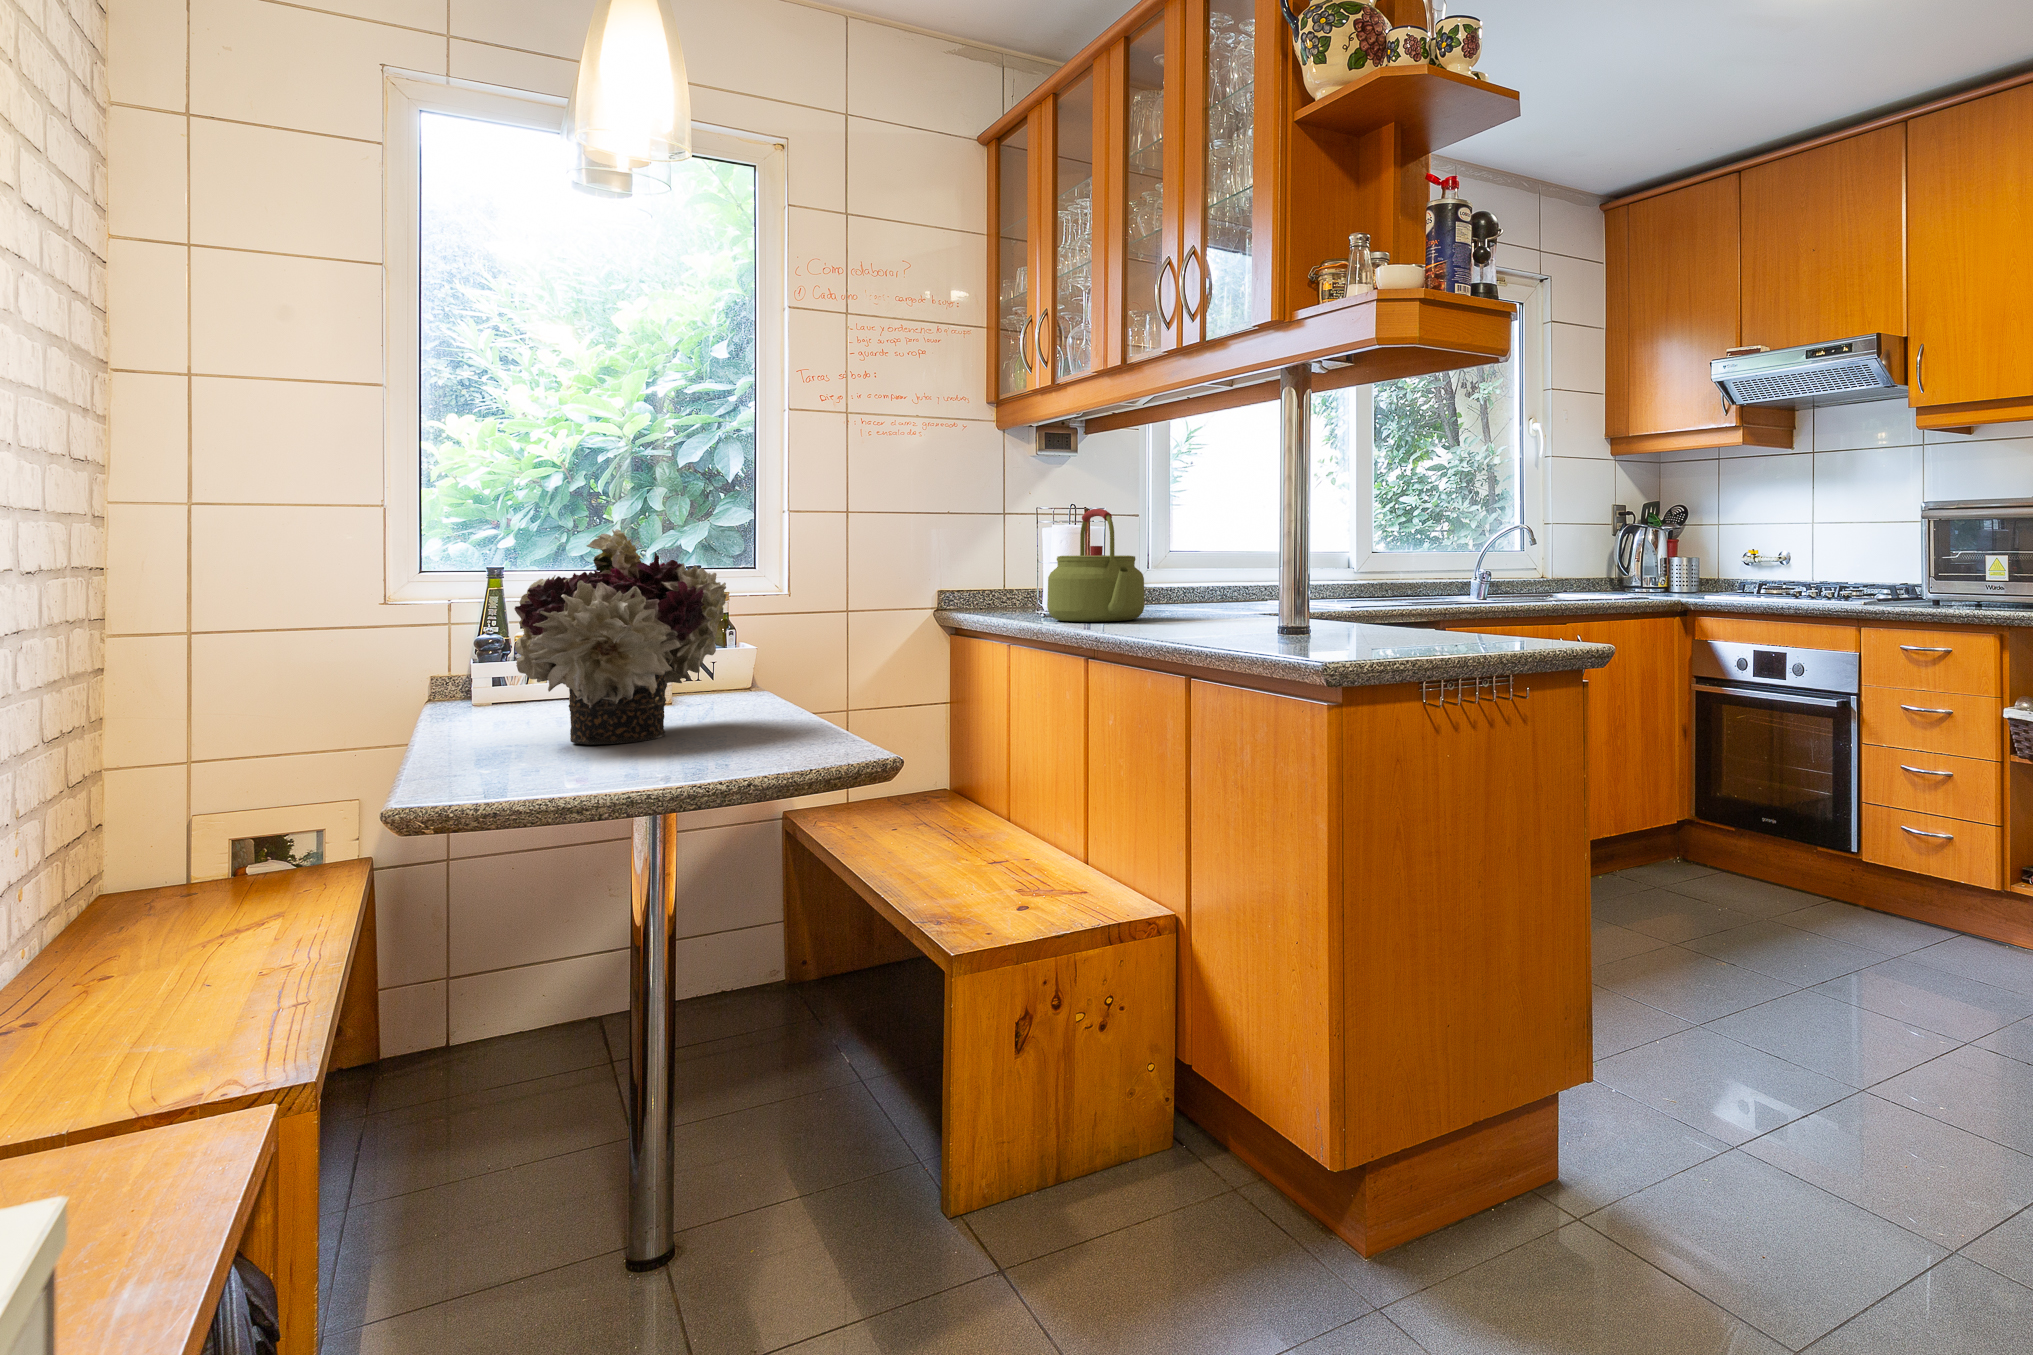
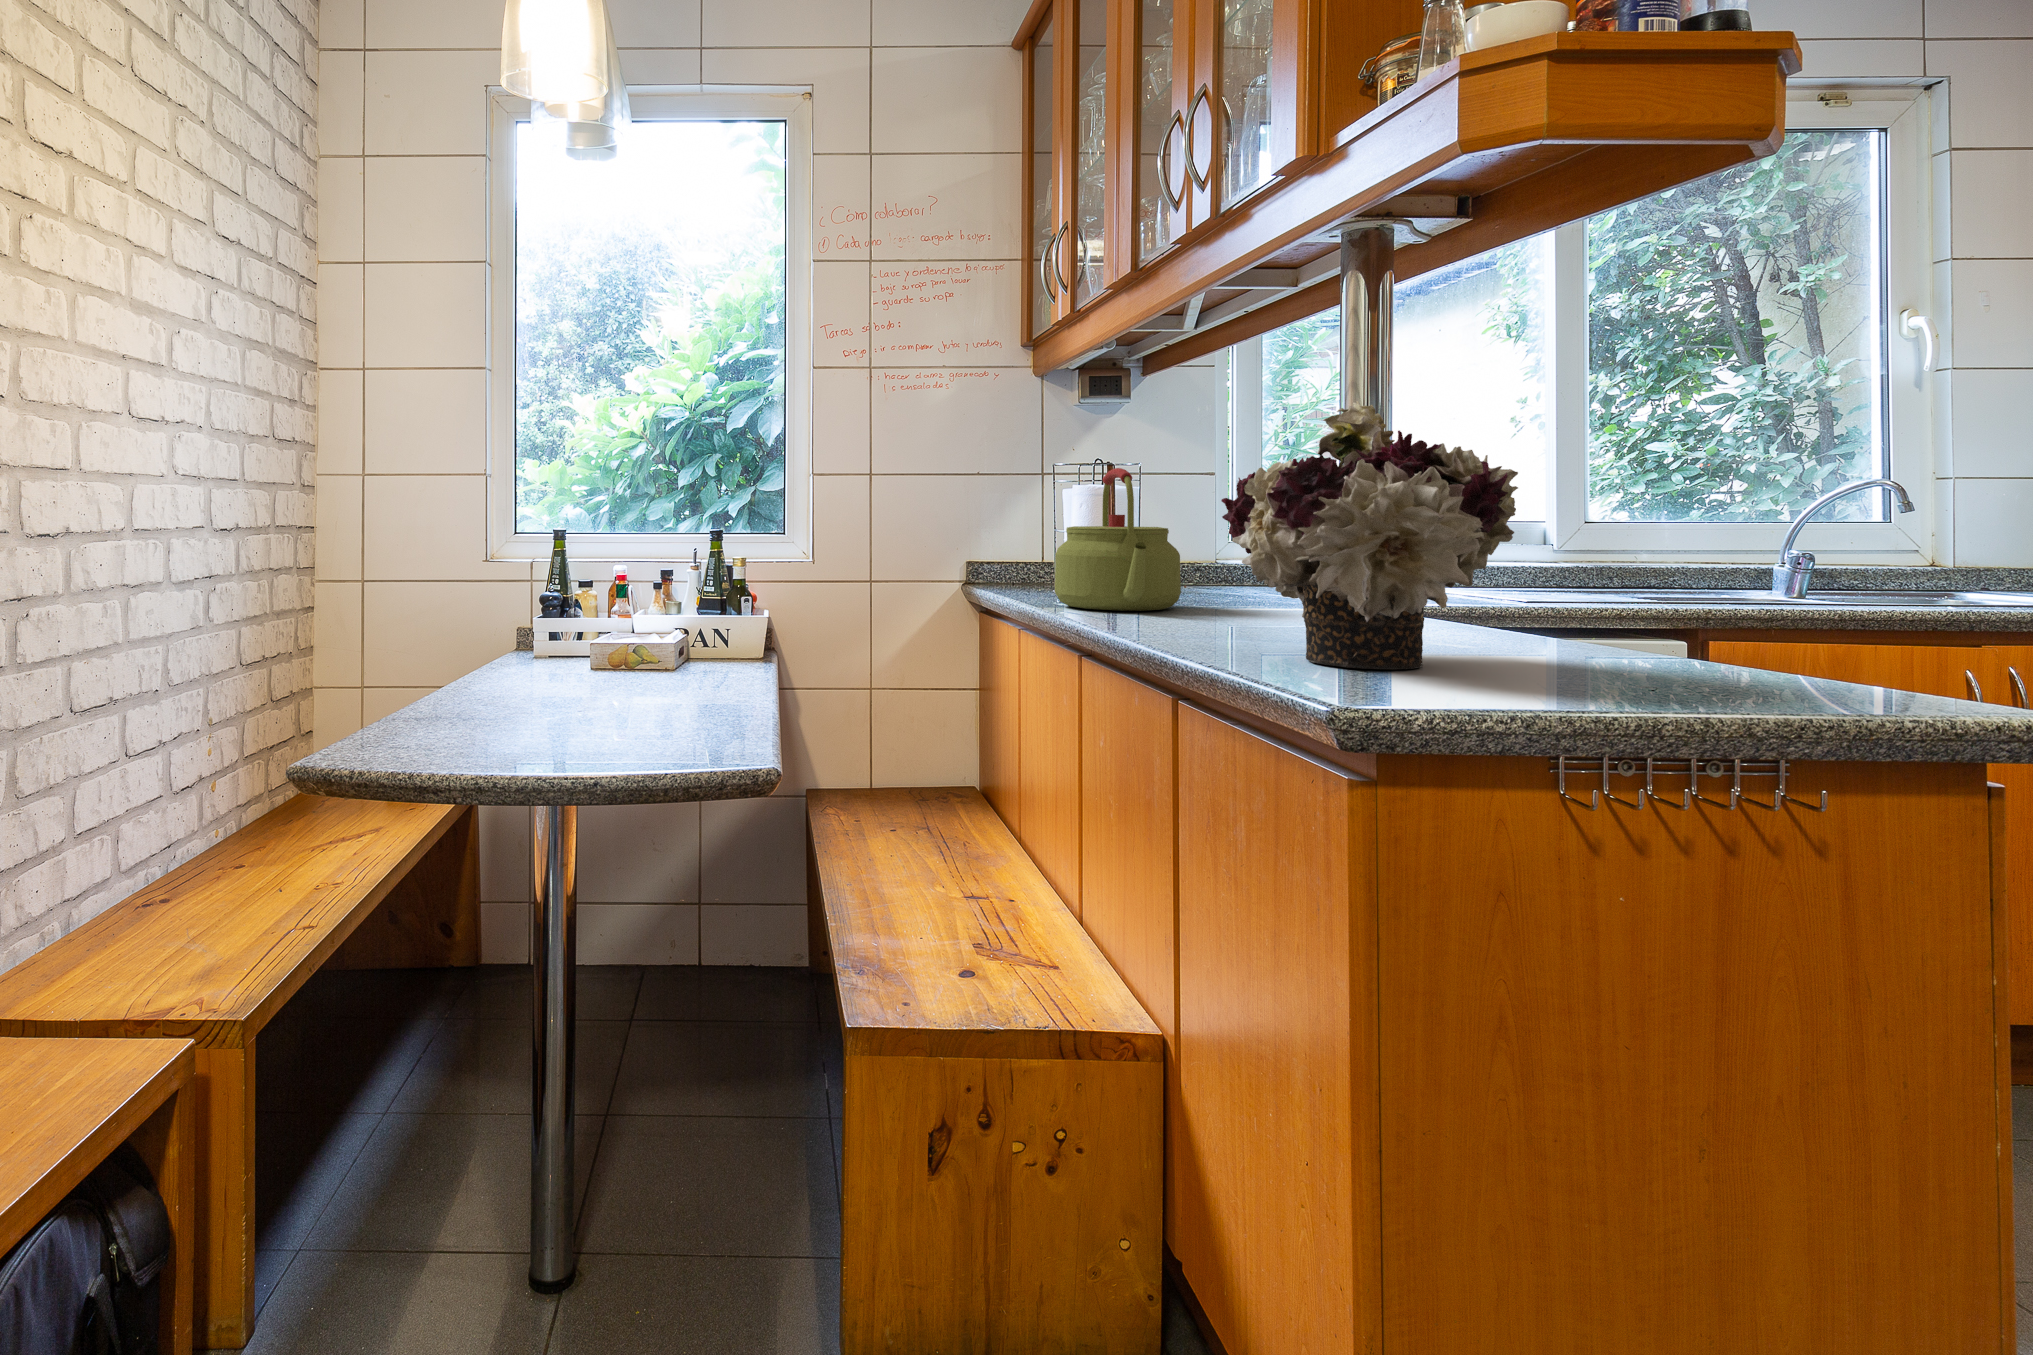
flower arrangement: present [514,529,727,745] -> present [1221,401,1518,669]

